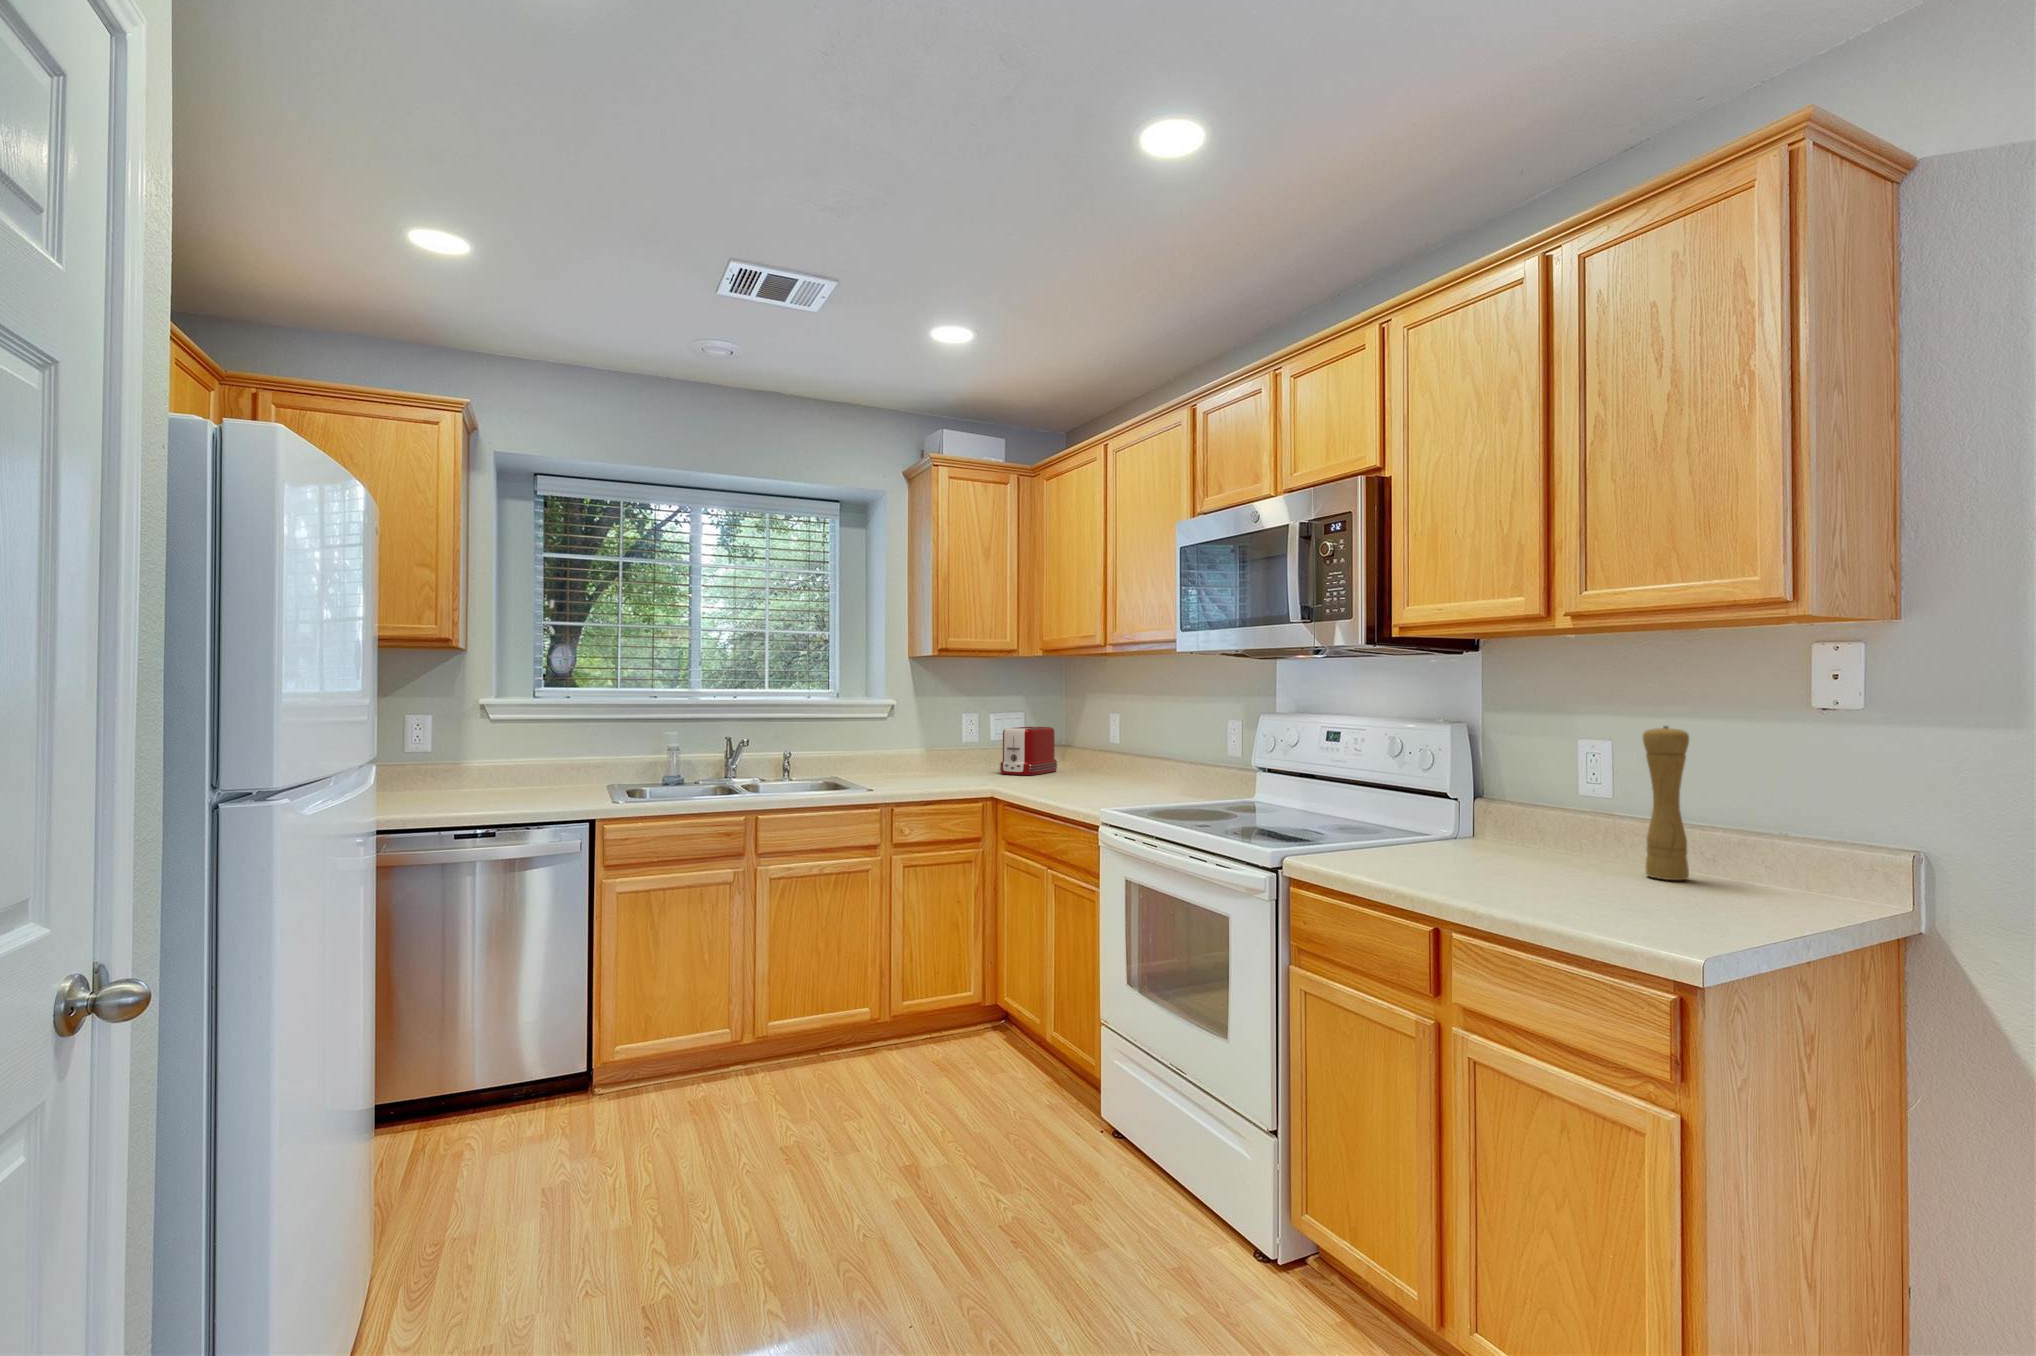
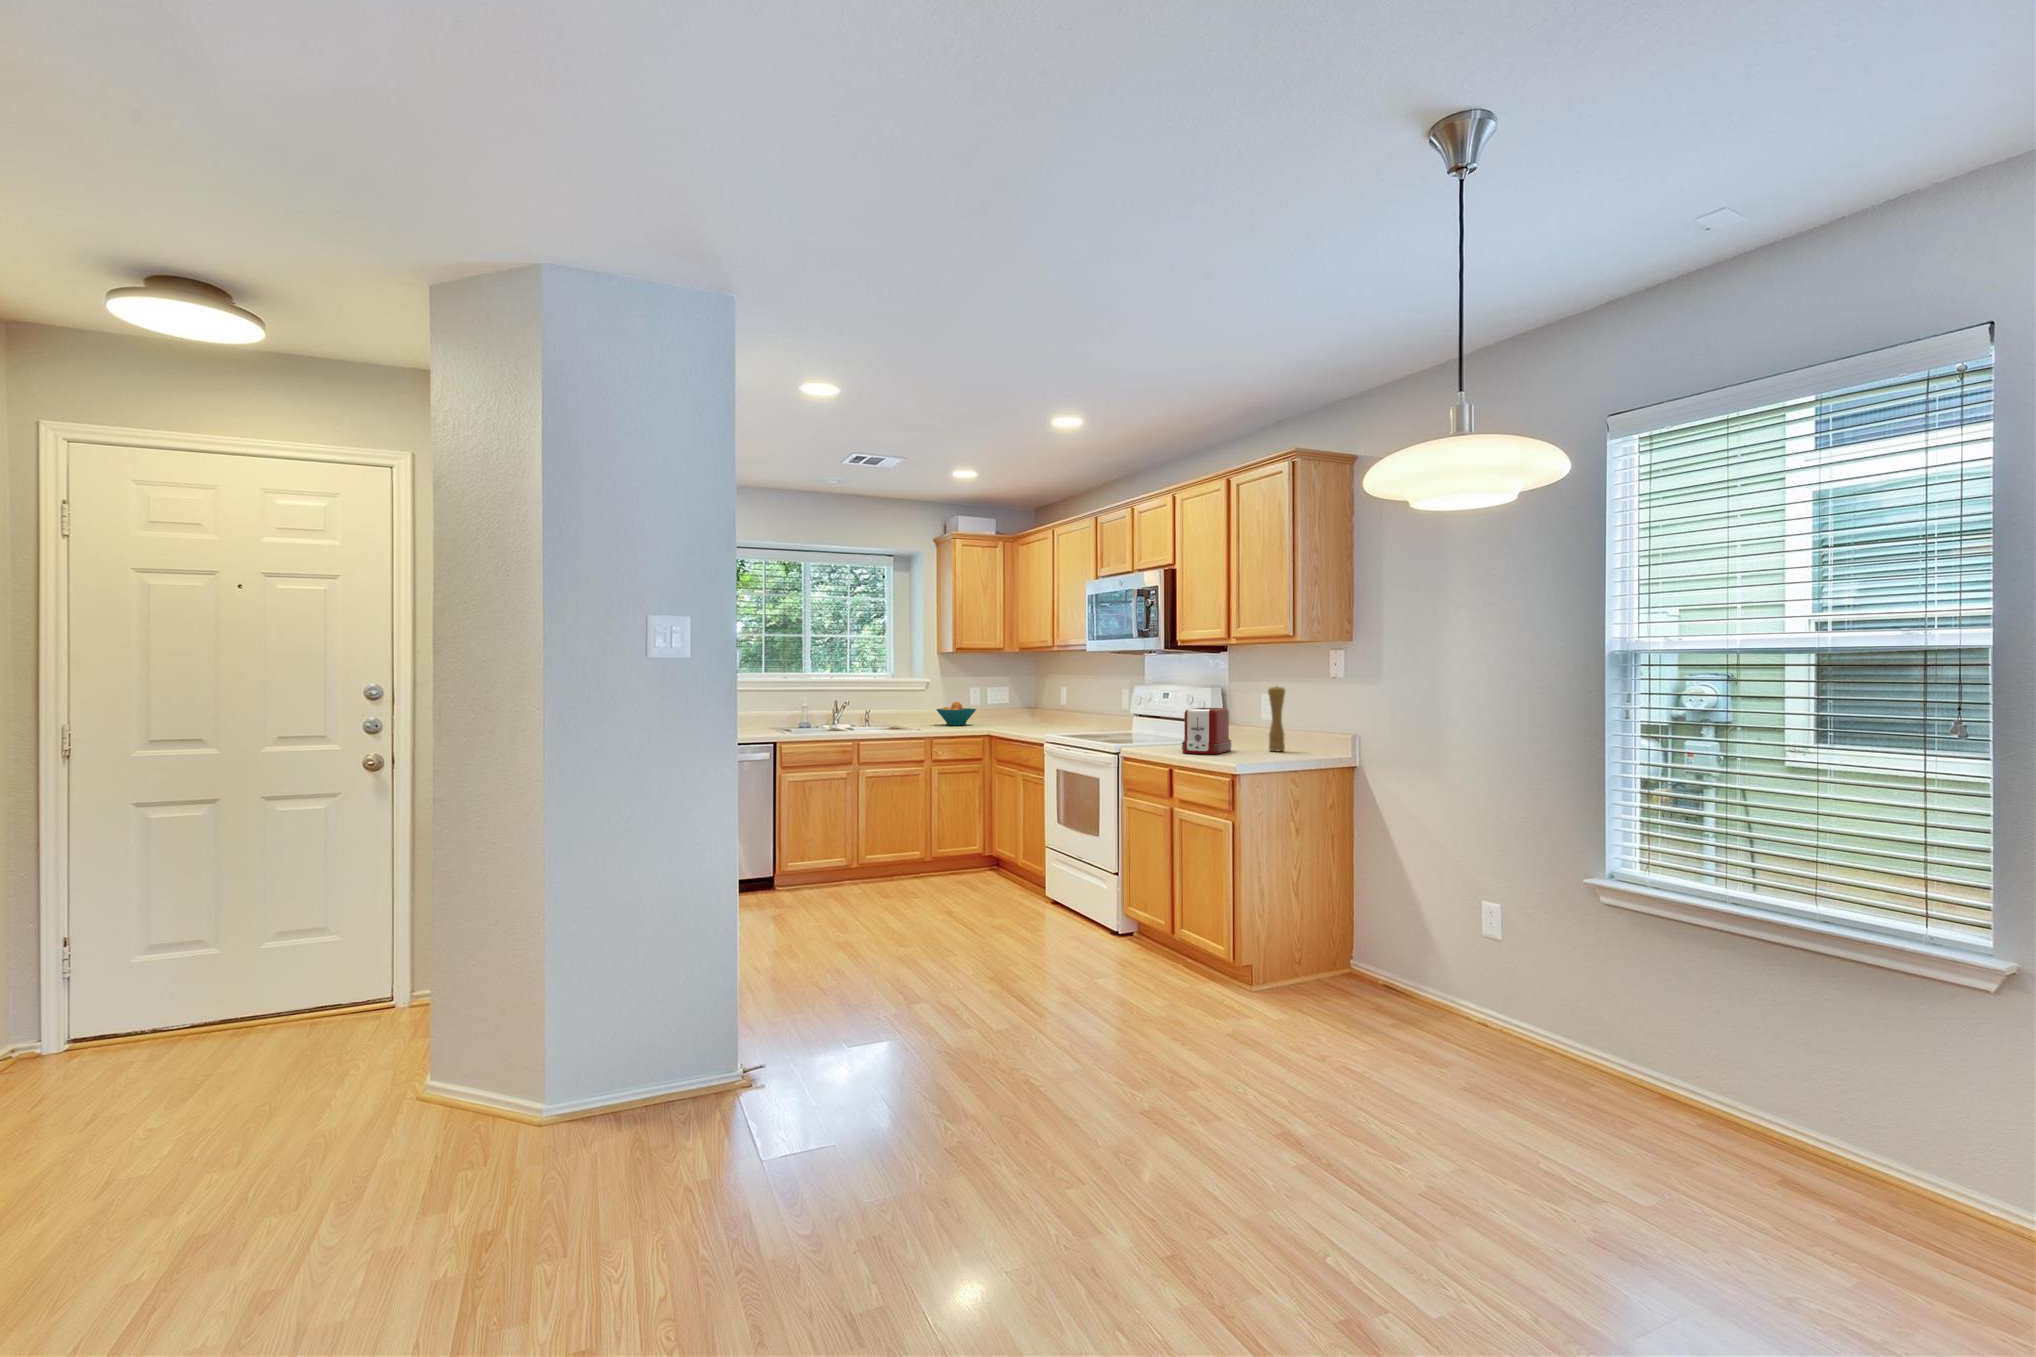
toaster: present [1000,727,1058,775] -> present [1181,708,1232,754]
fruit bowl: none [904,737,970,777] -> present [936,702,976,725]

